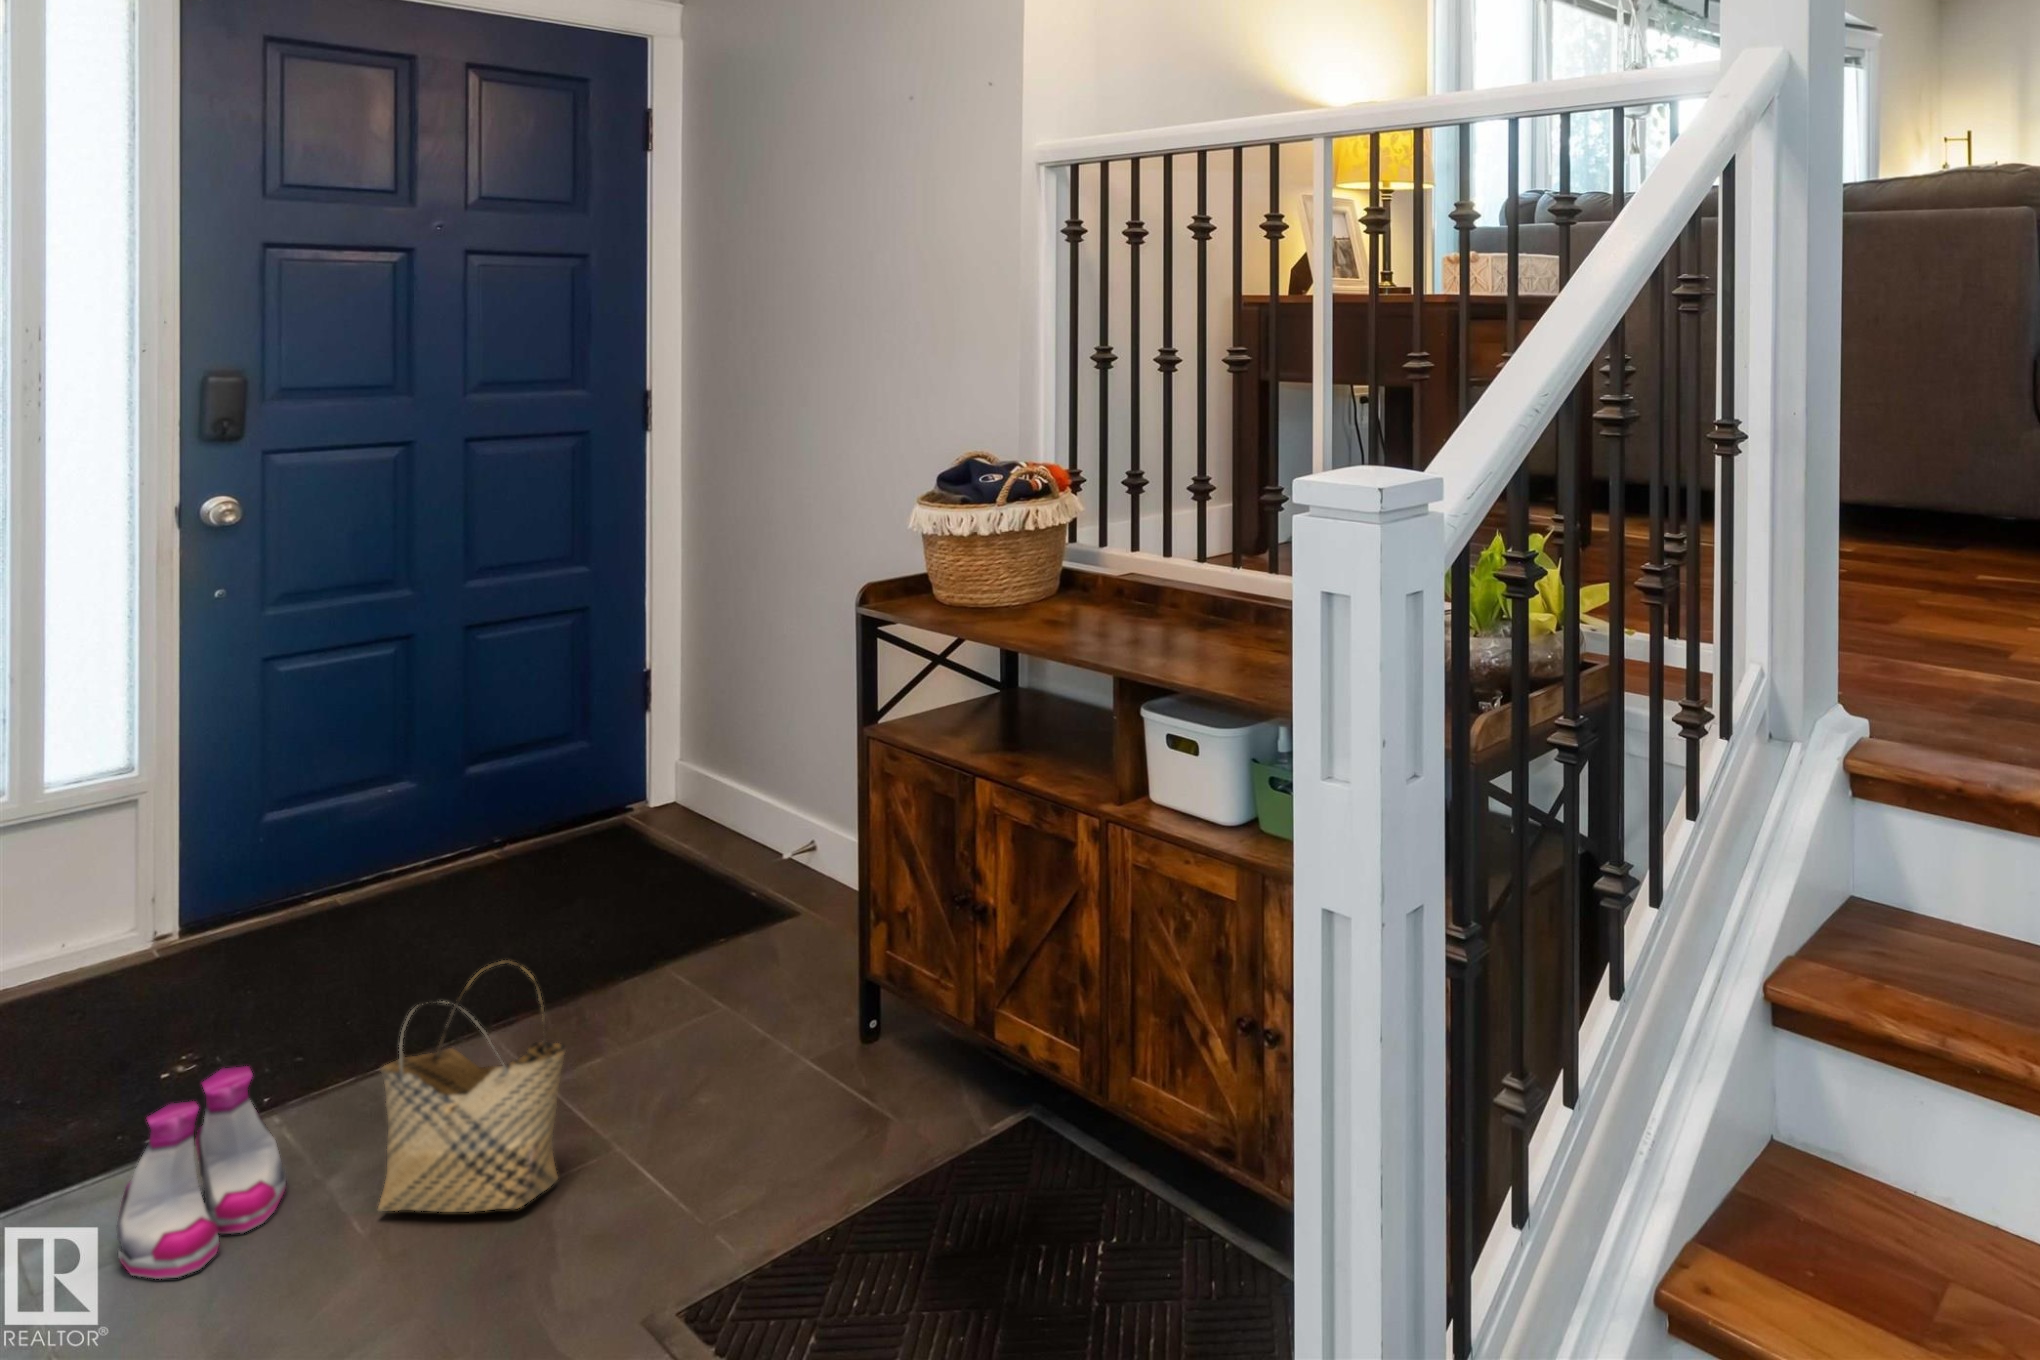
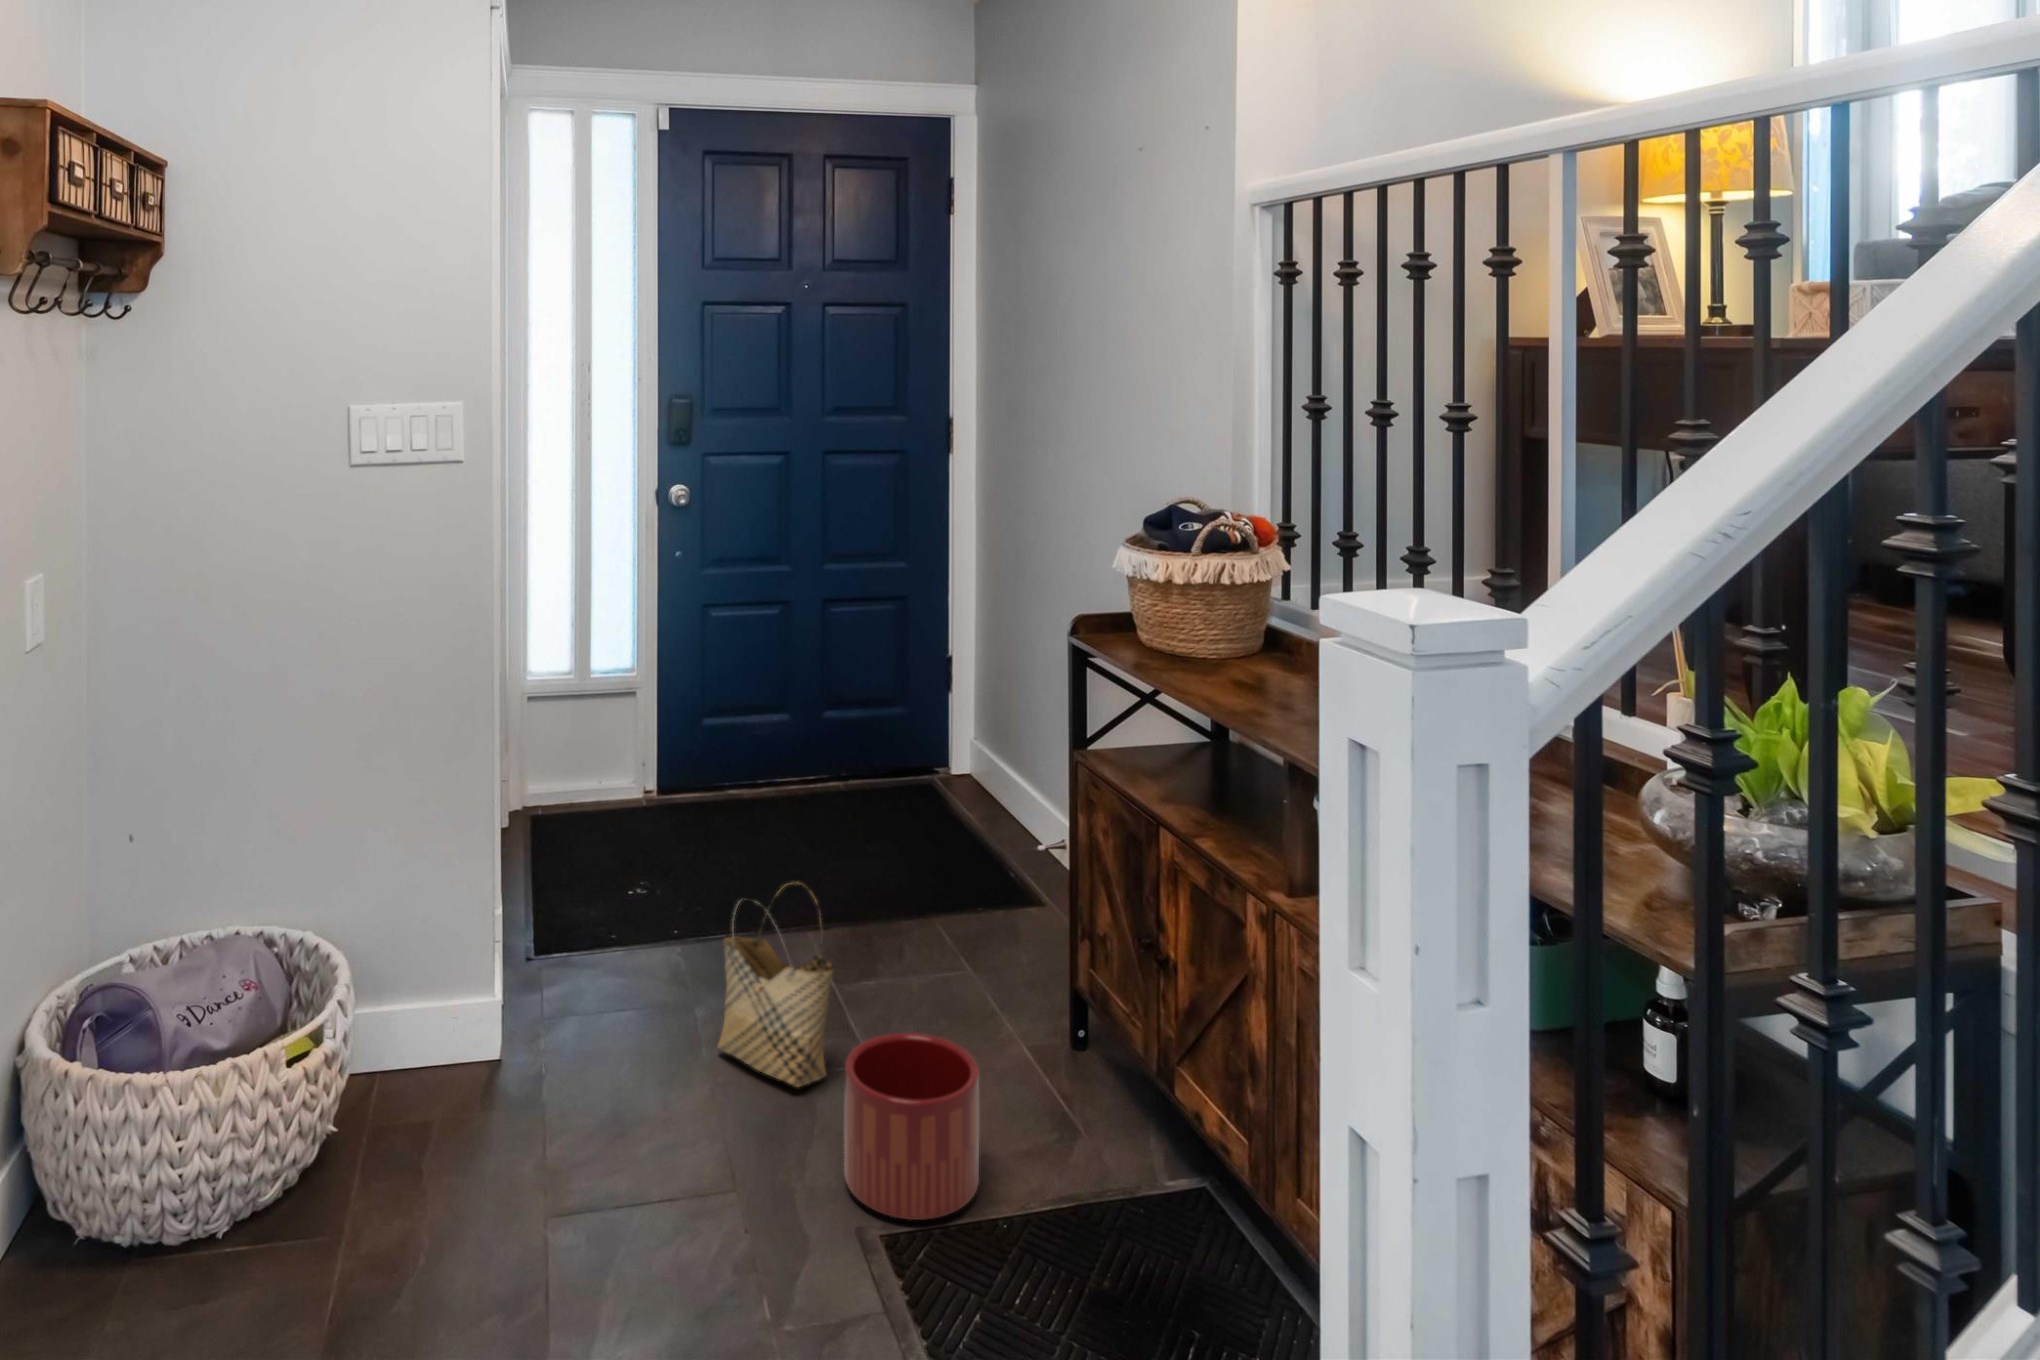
boots: present [116,1066,286,1279] -> none [586,905,674,1045]
planter: none [606,1073,788,1298] -> present [844,1033,979,1220]

